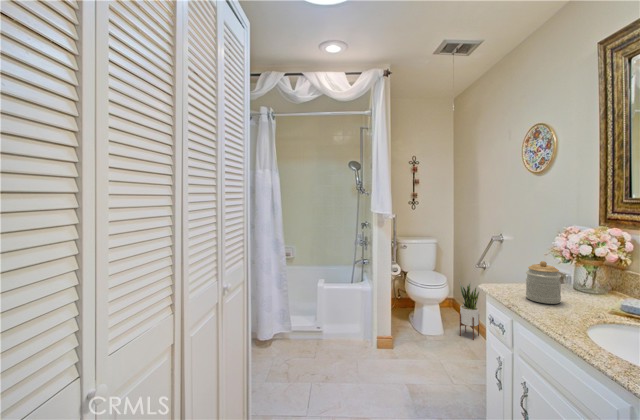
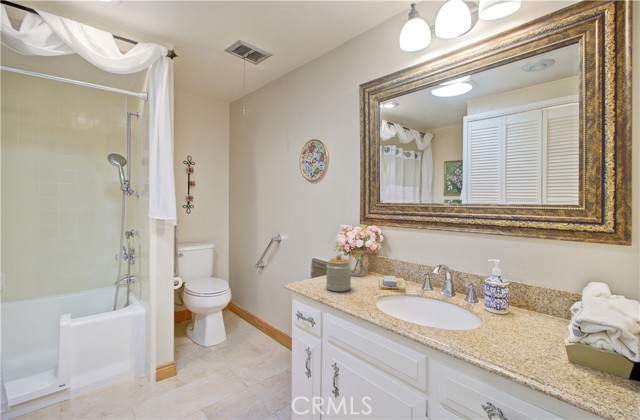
potted plant: present [459,279,479,340] -> none [240,281,260,338]

